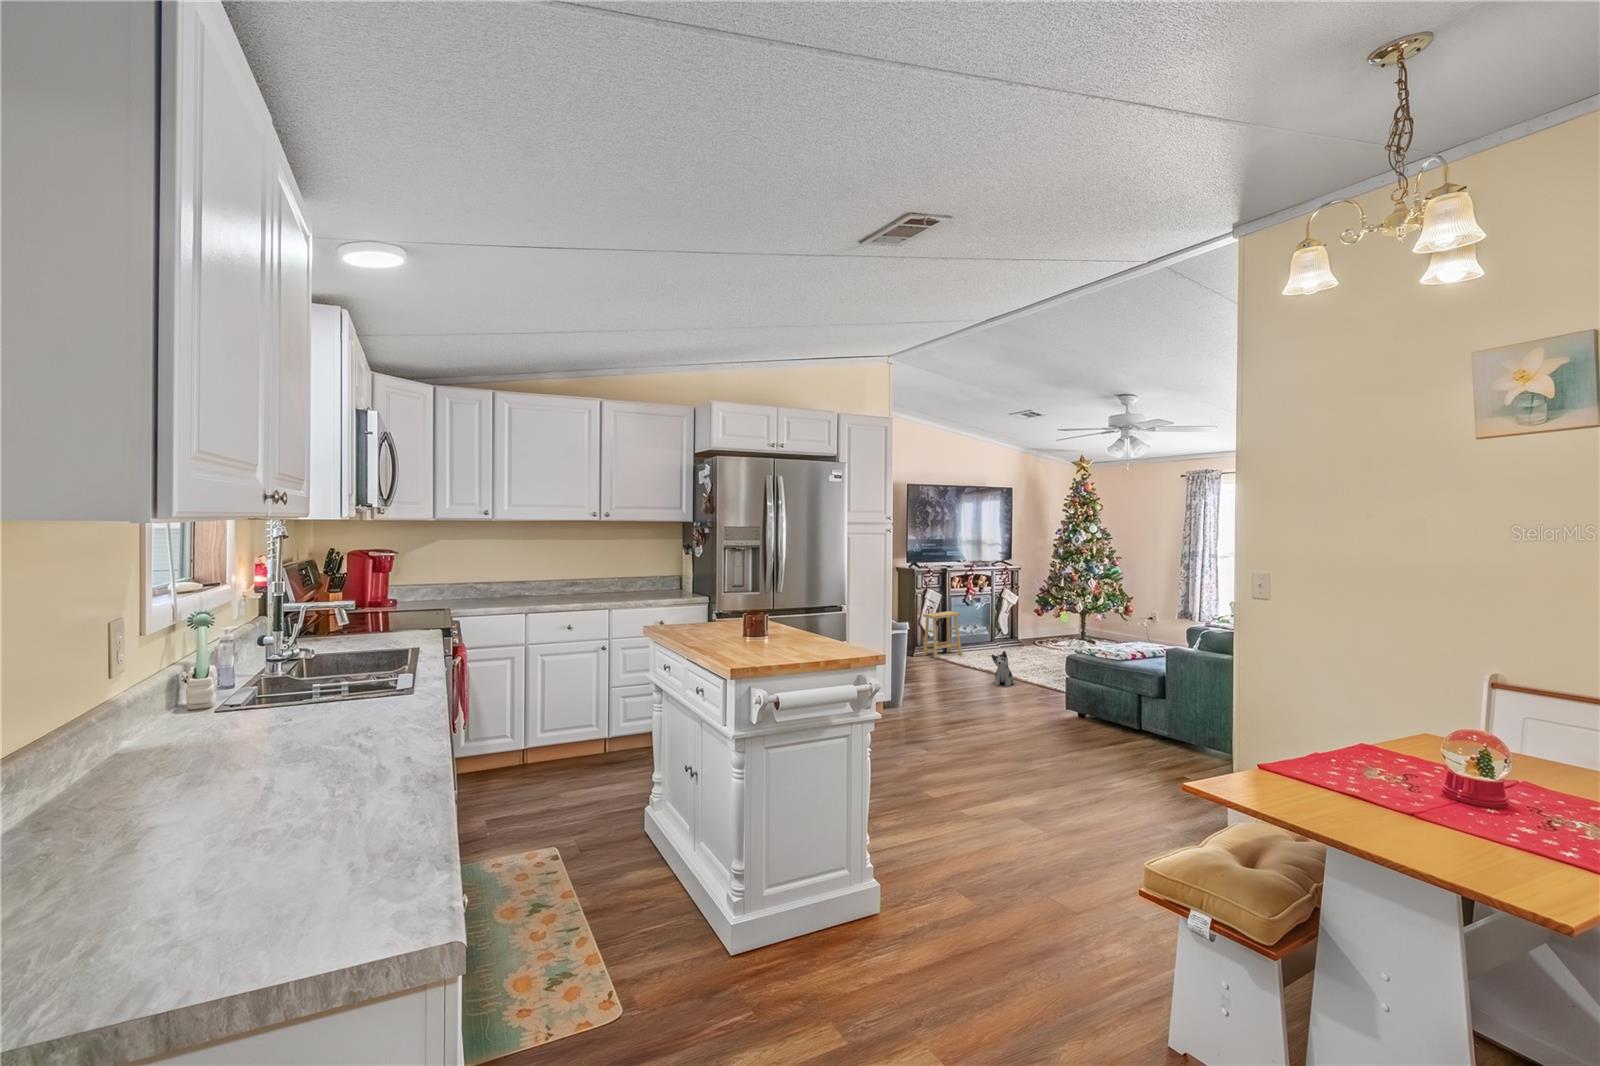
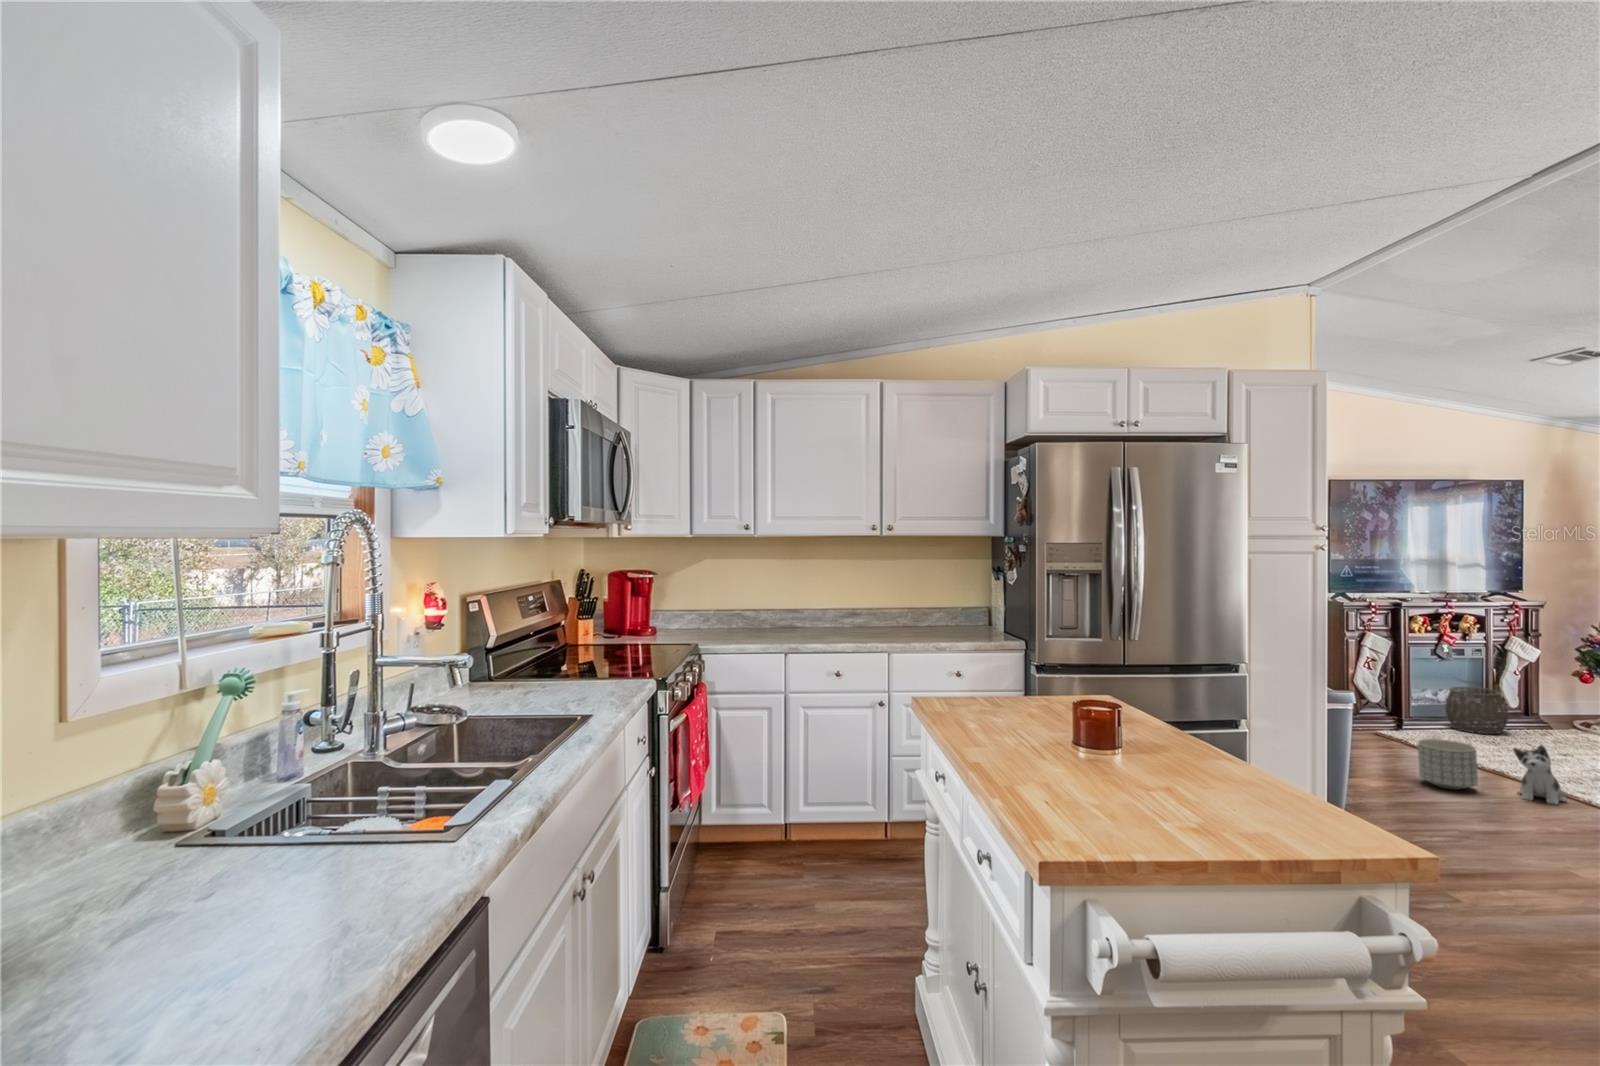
footstool: present [923,611,962,658] -> none [1362,666,1435,734]
woven basket: none [969,623,1001,654] -> present [1446,687,1508,734]
planter: none [945,654,974,685] -> present [1418,739,1478,790]

